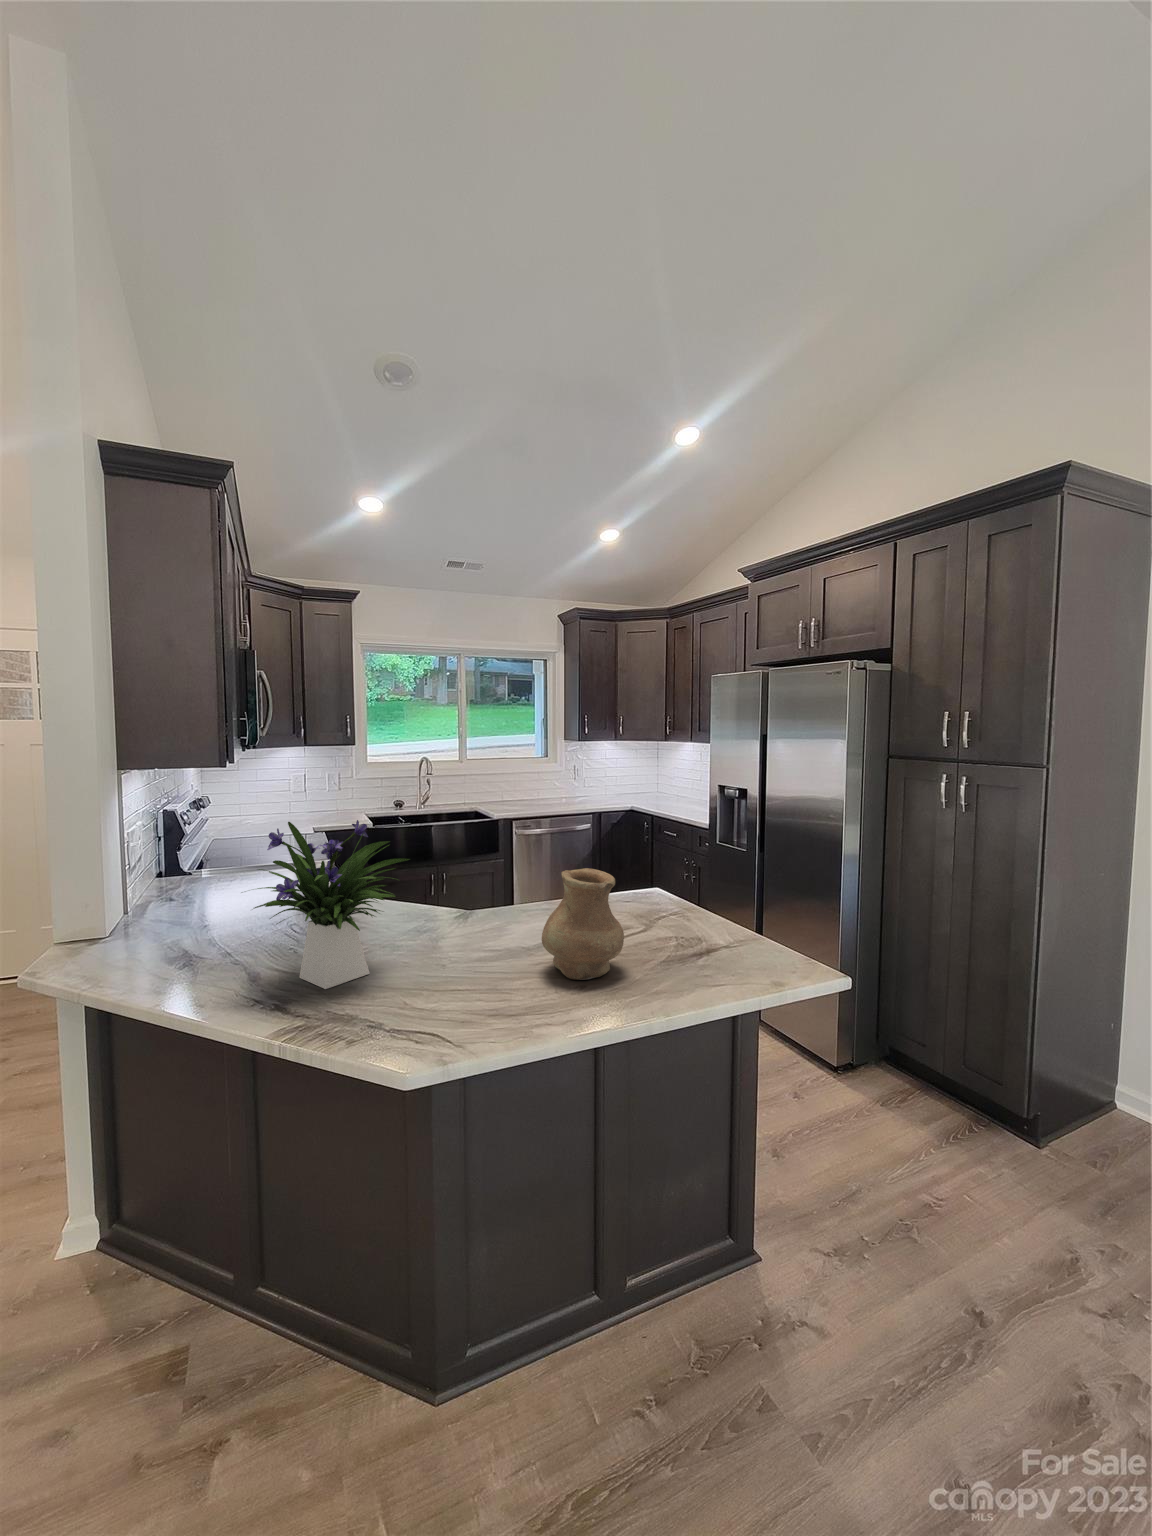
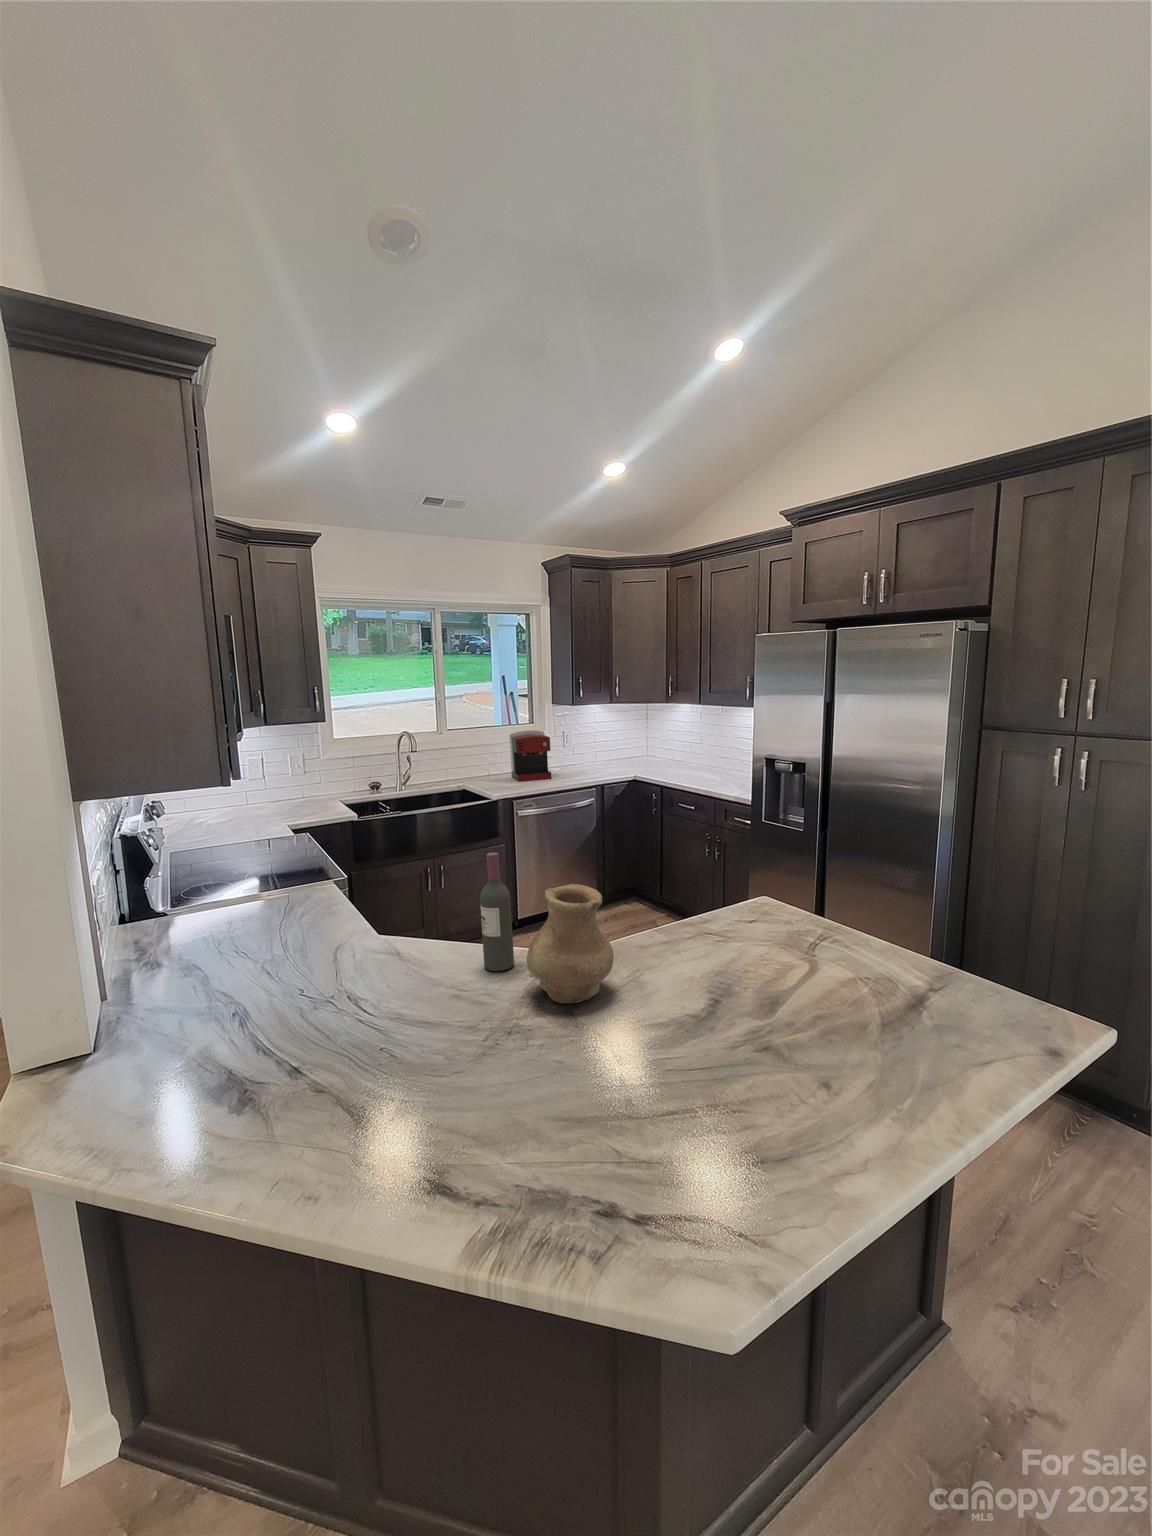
coffee maker: none [523,761,560,808] -> present [510,730,551,781]
flower arrangement: present [254,820,410,989] -> none [202,843,383,1025]
wine bottle: none [499,840,528,953] -> present [480,852,514,971]

